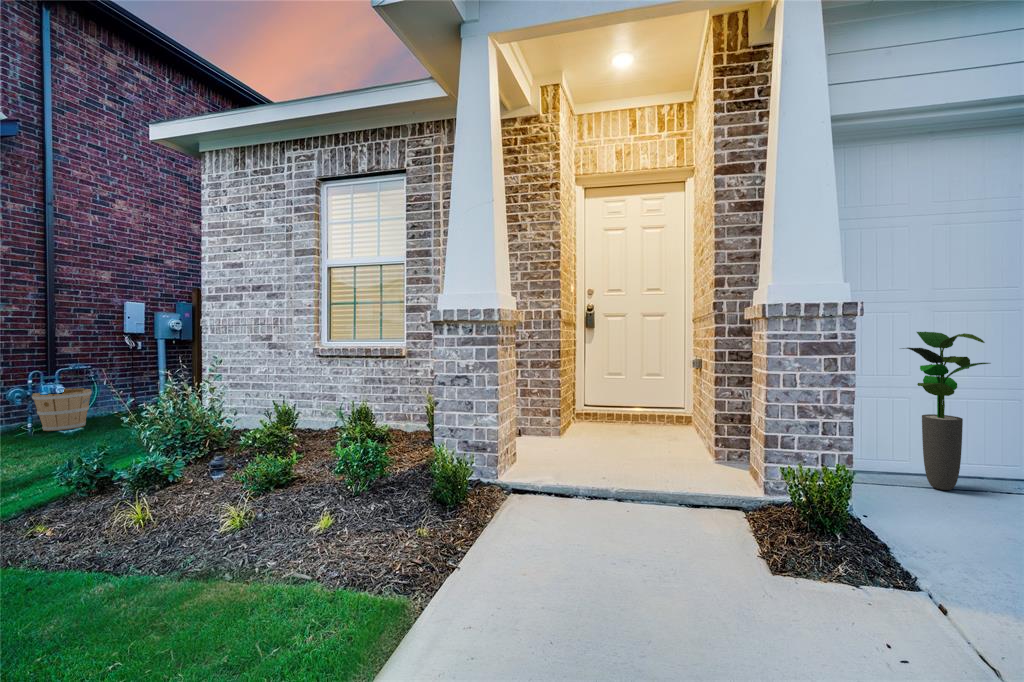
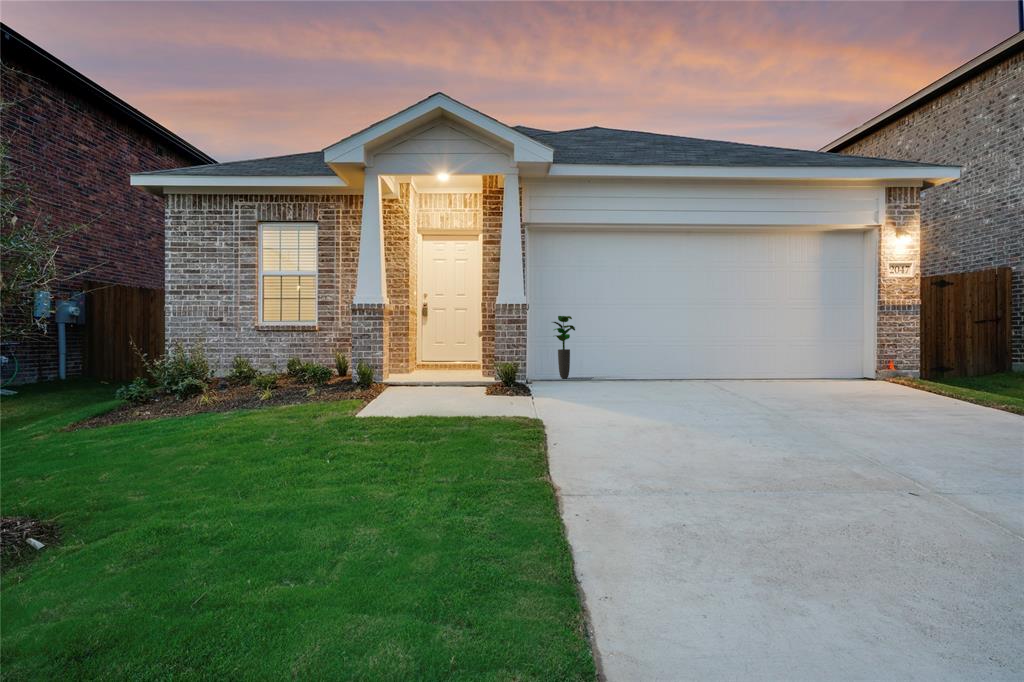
wooden bucket: present [32,388,92,431] -> none [24,357,66,386]

